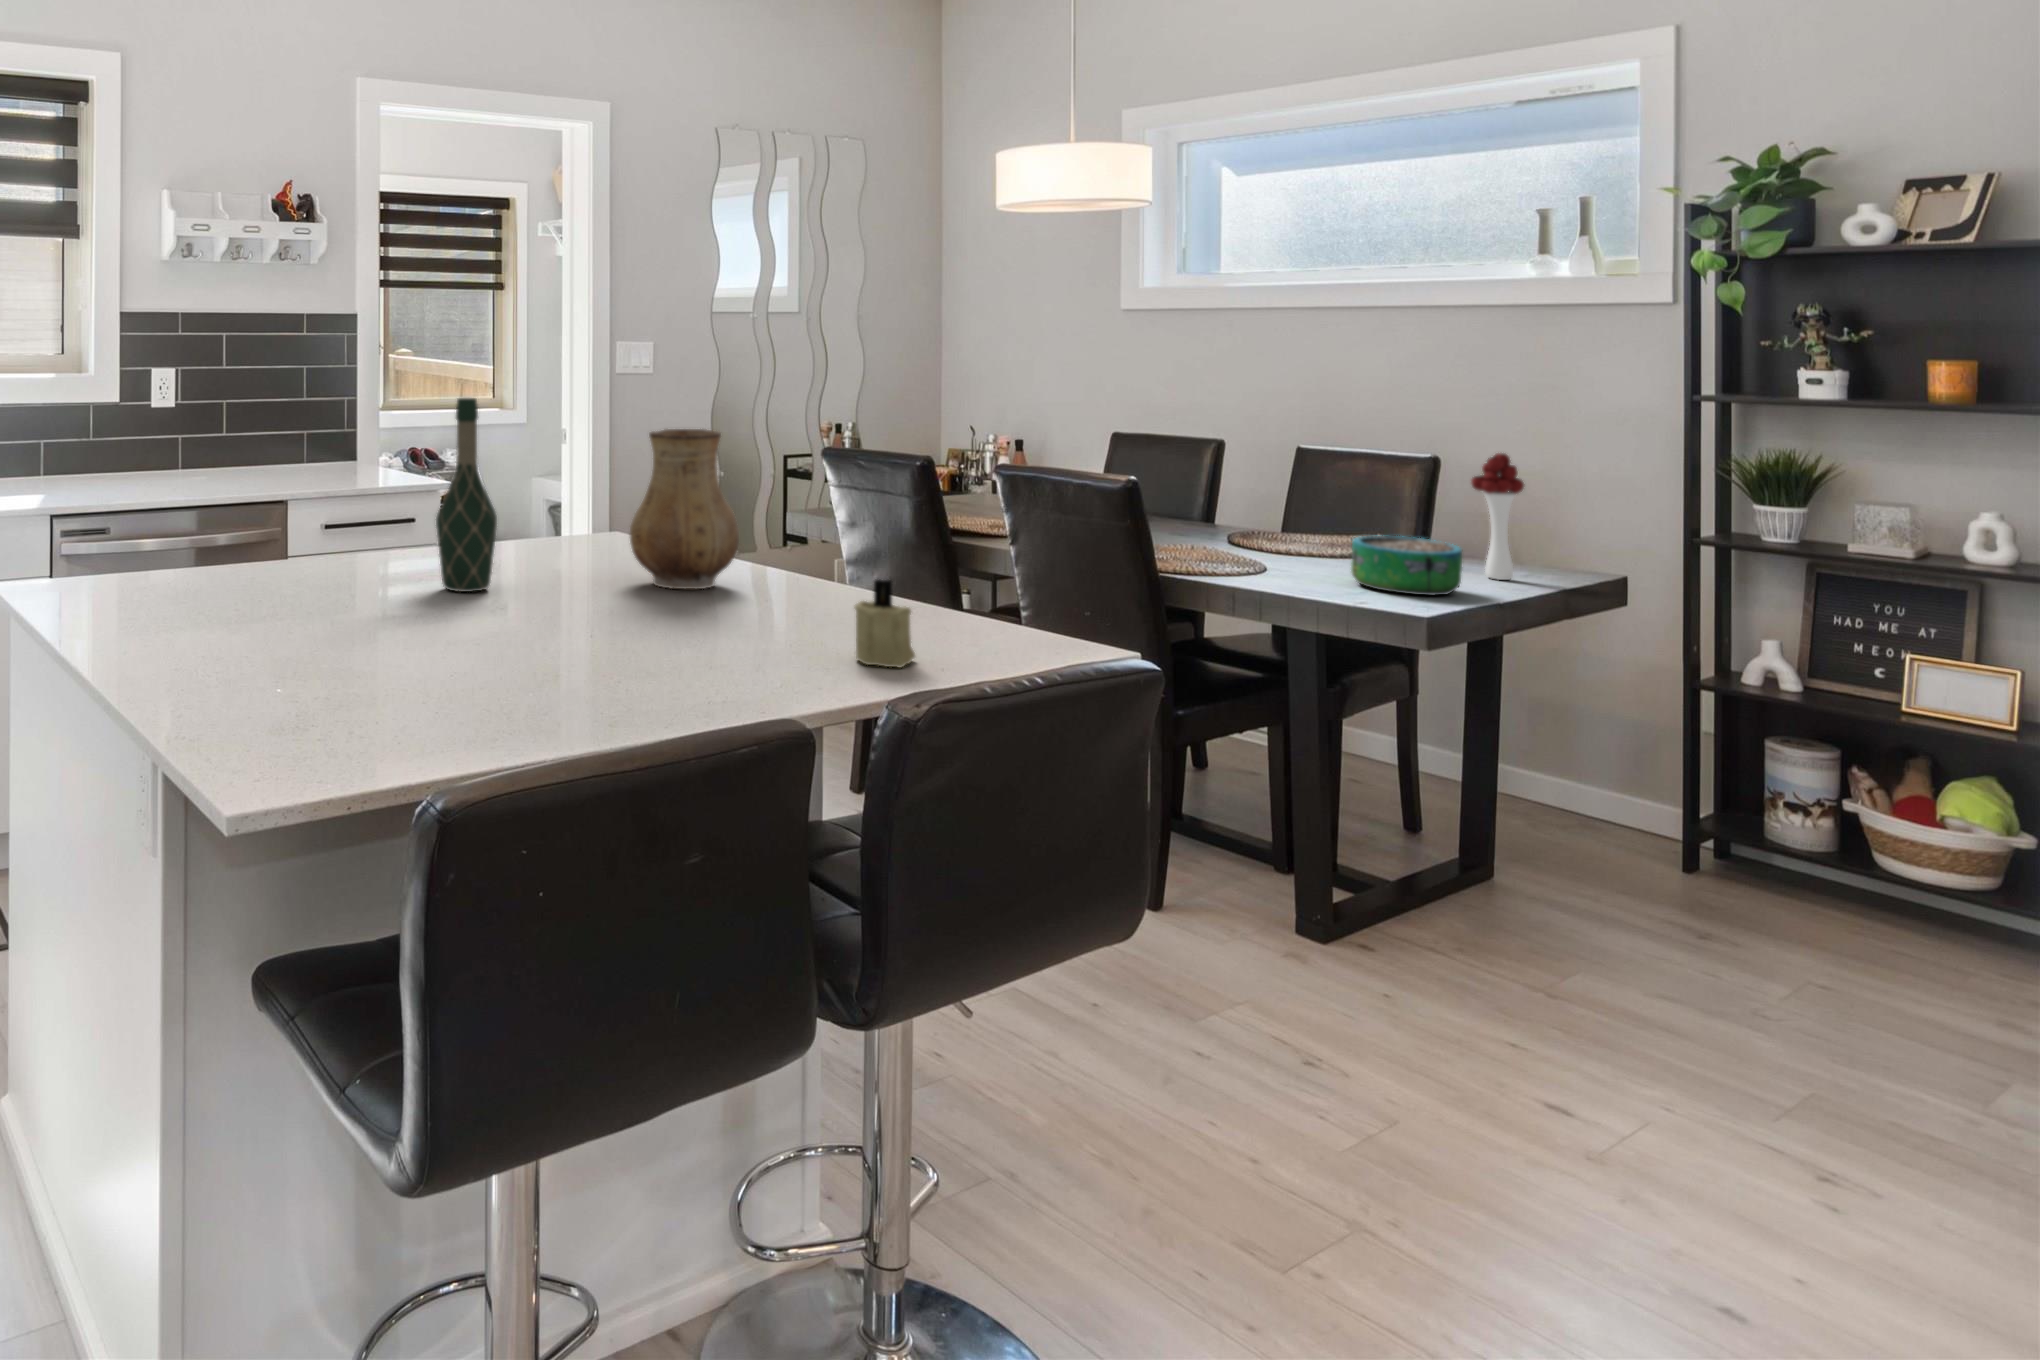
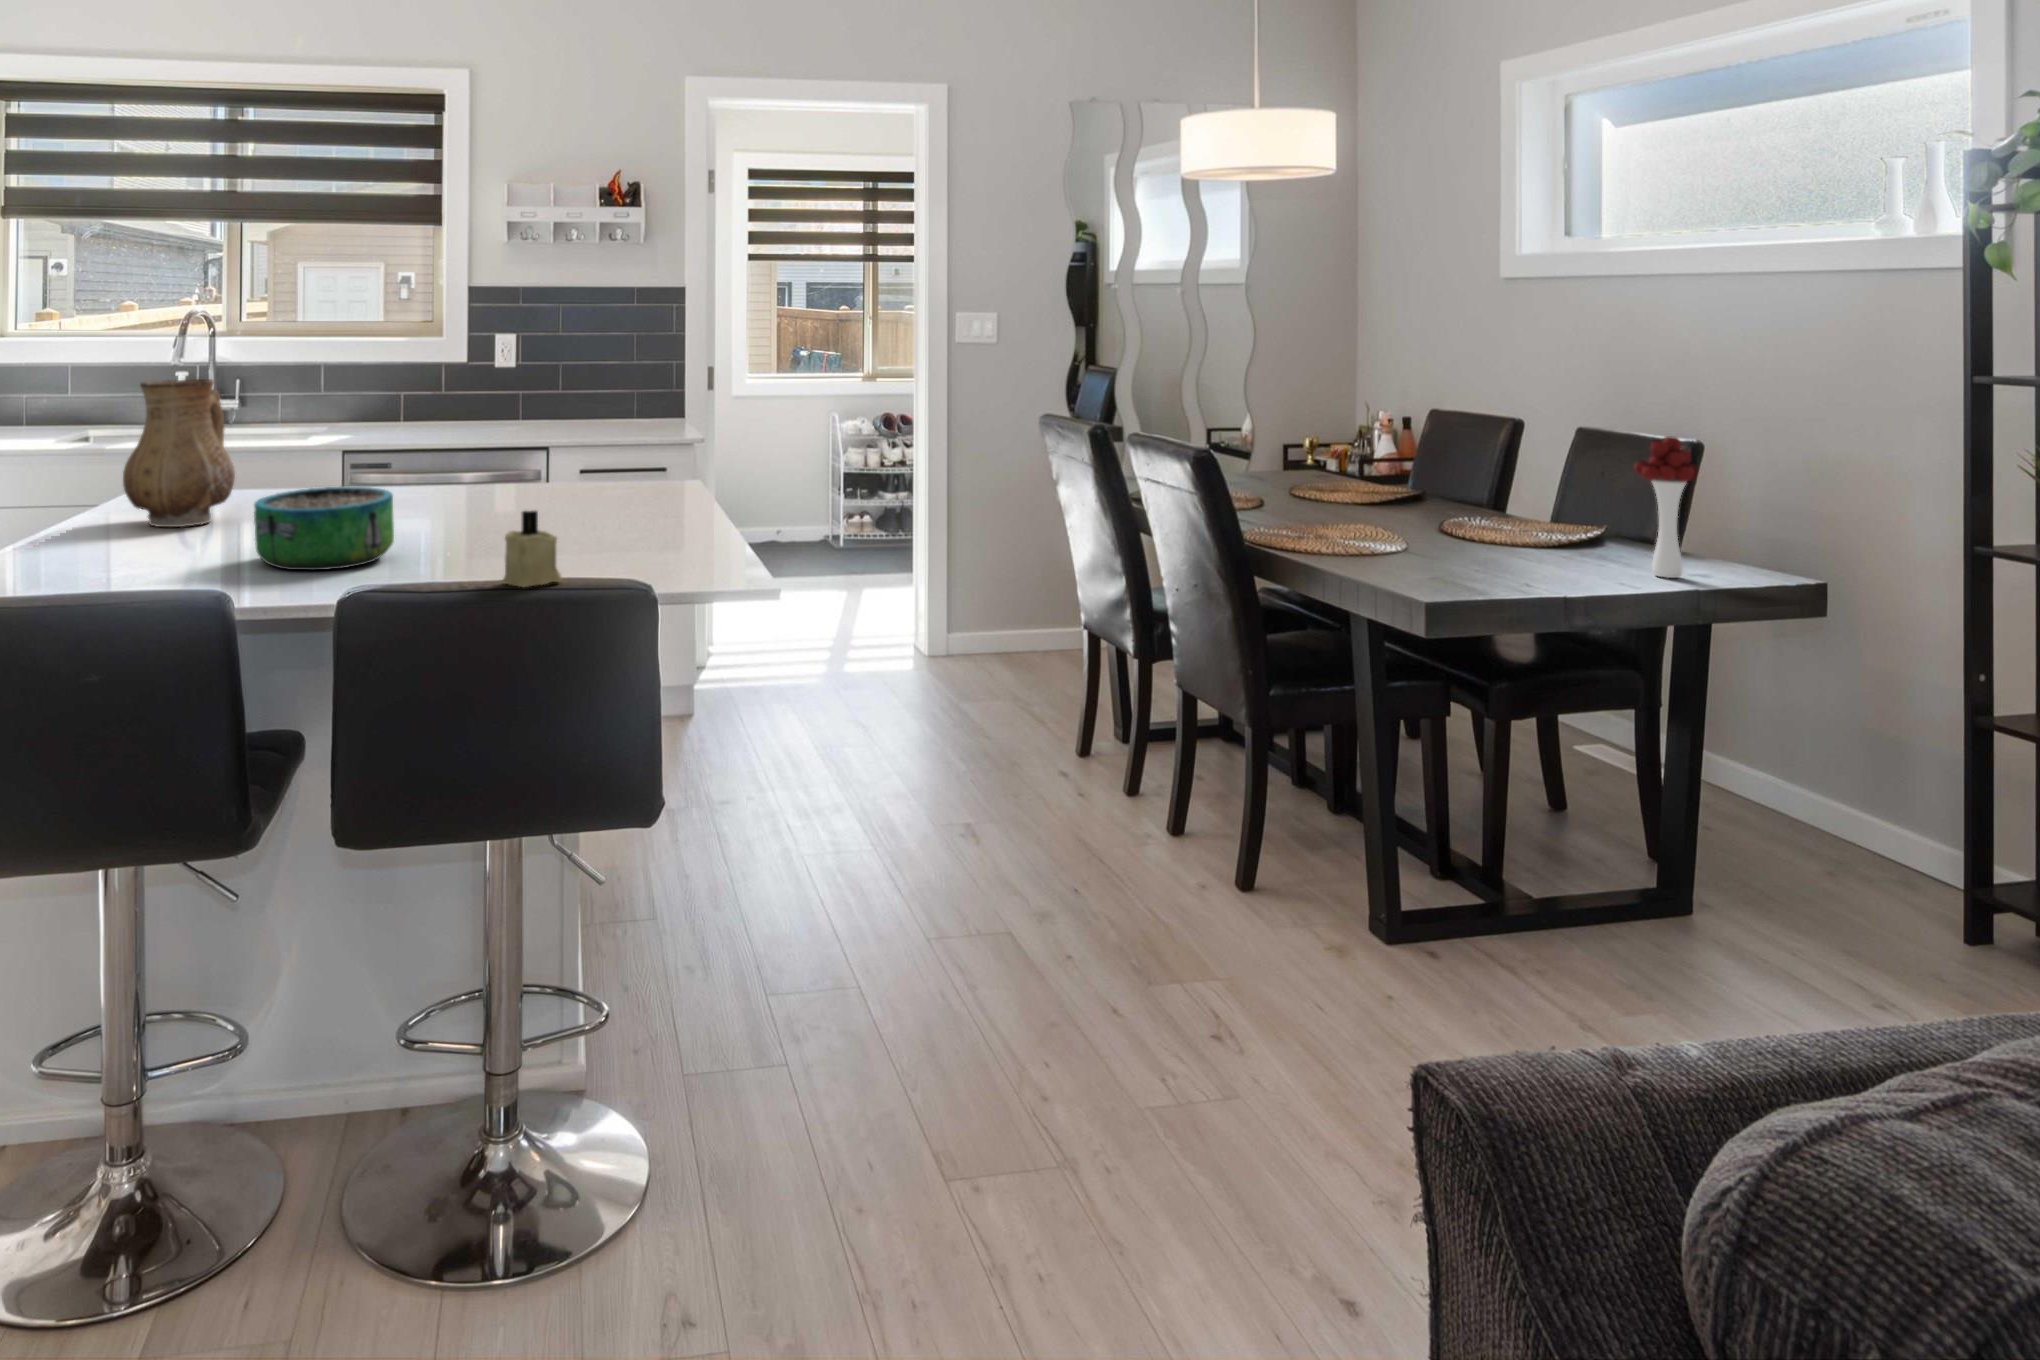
wine bottle: present [436,398,497,592] -> none [386,353,439,514]
ceramic pitcher: present [630,429,739,589] -> present [123,379,235,527]
decorative bowl: present [1351,535,1462,596] -> present [254,487,394,570]

